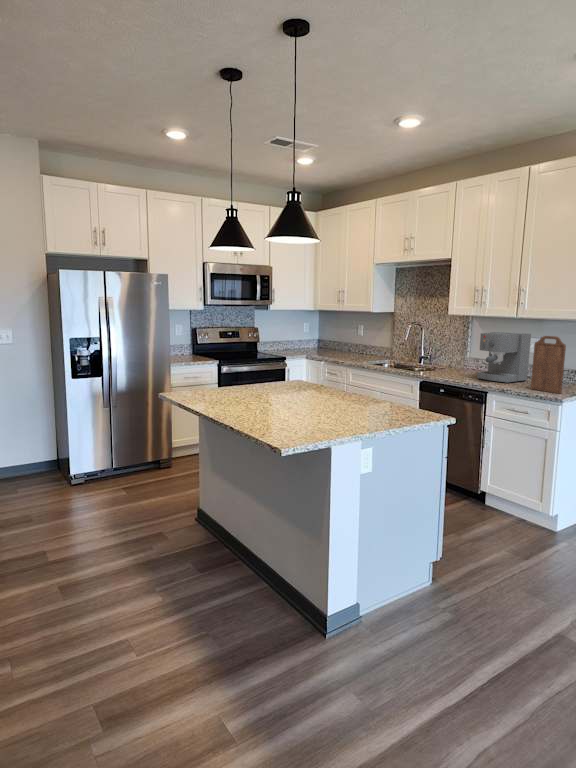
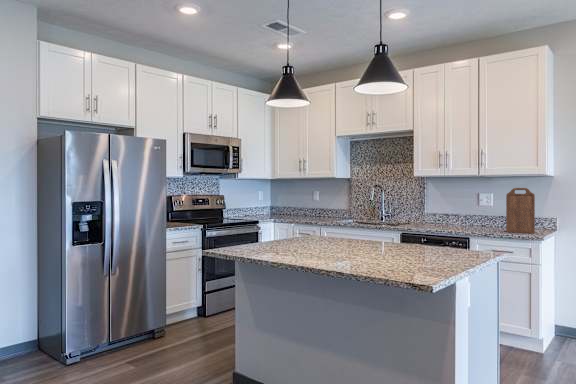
coffee maker: present [477,332,531,383] -> none [451,189,489,230]

